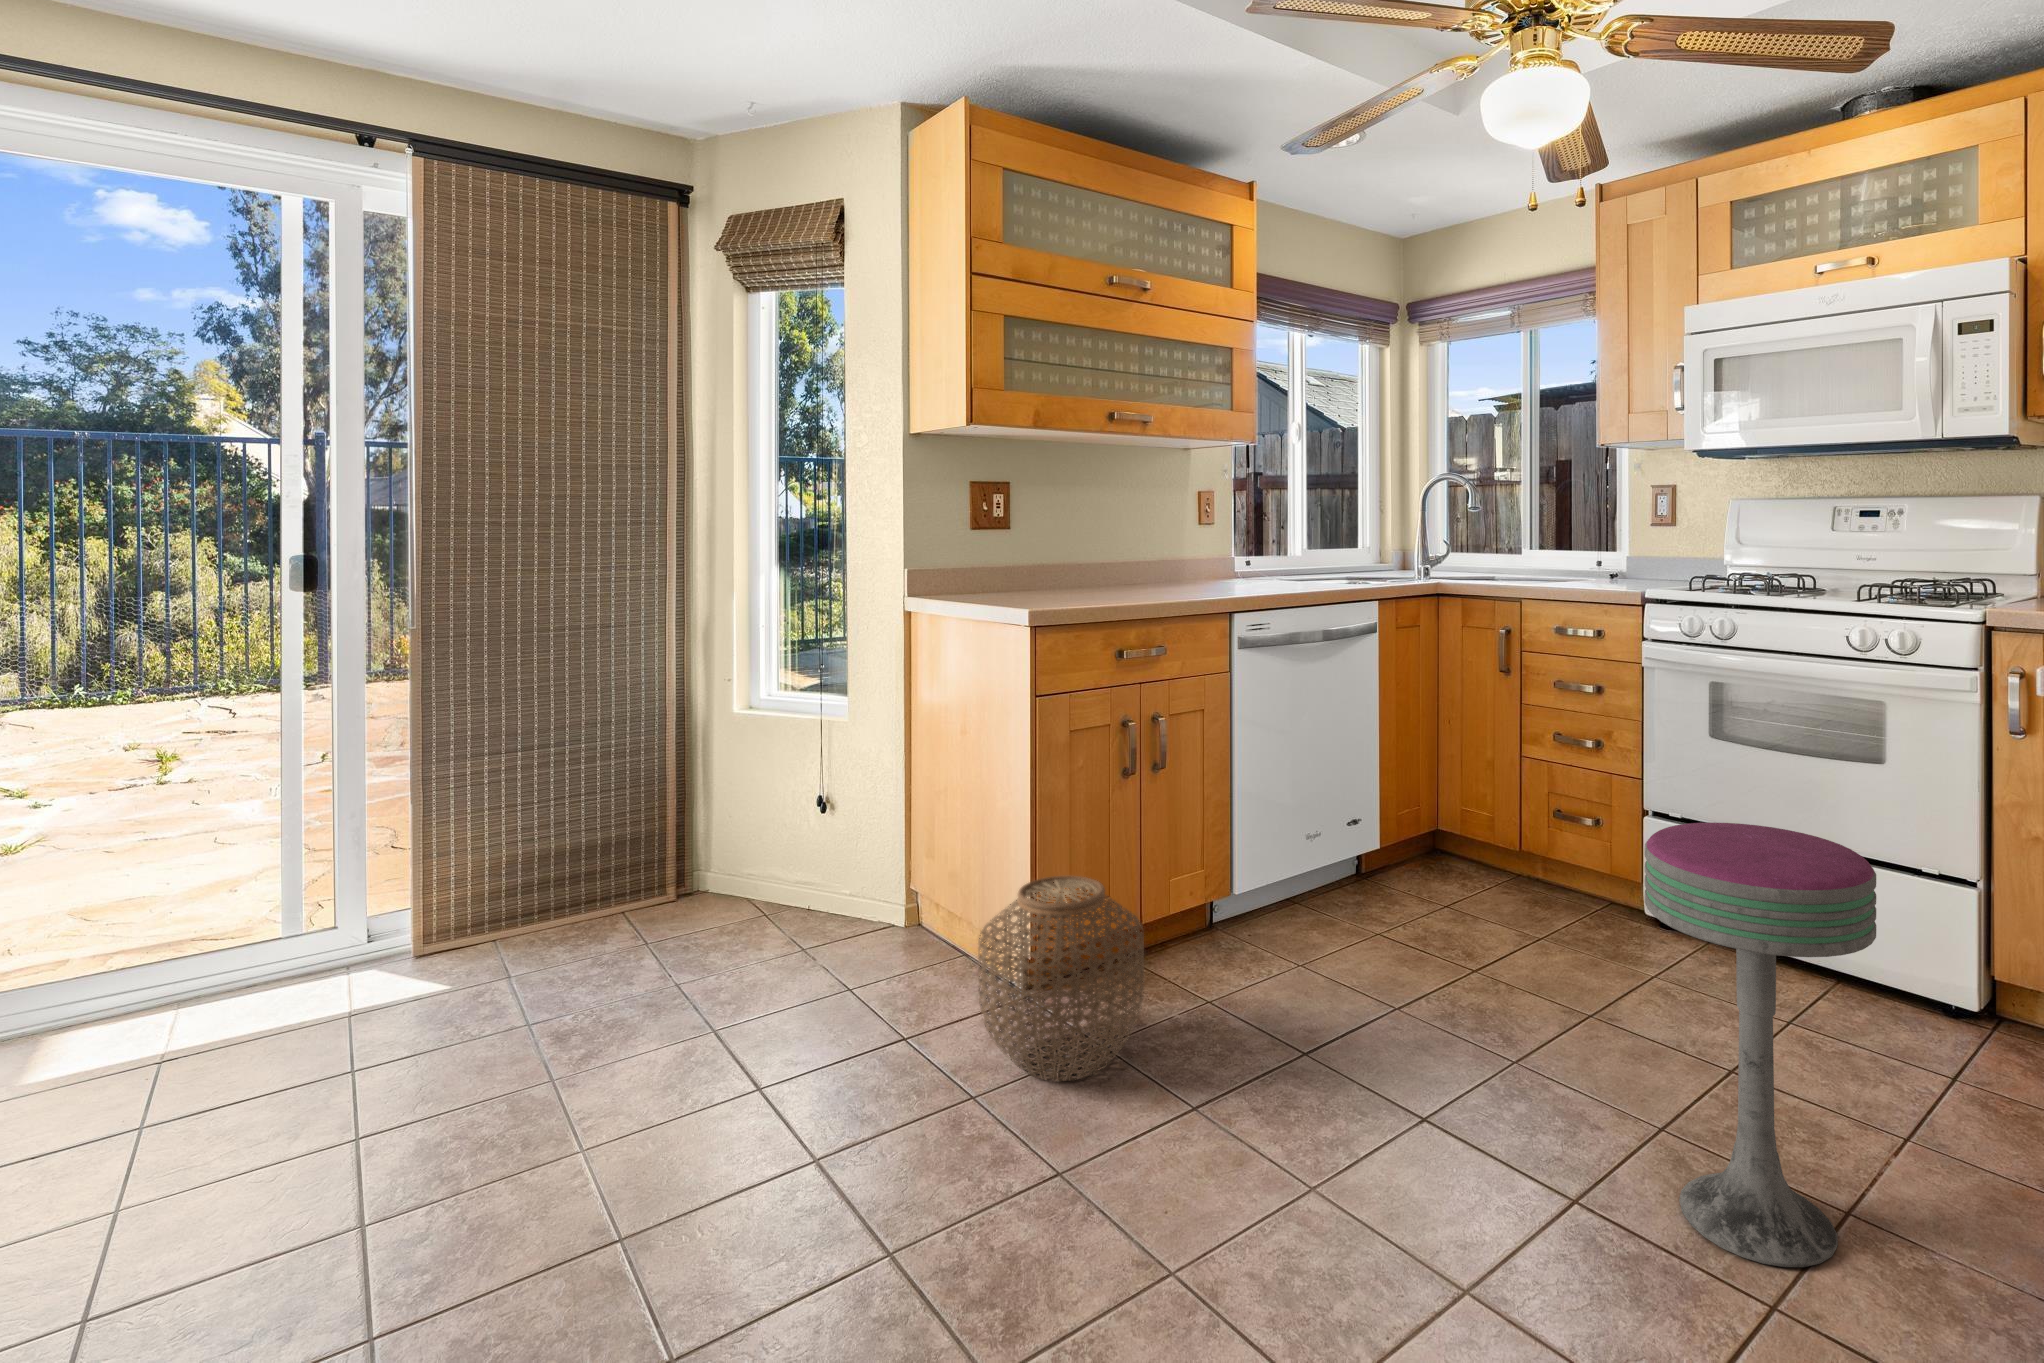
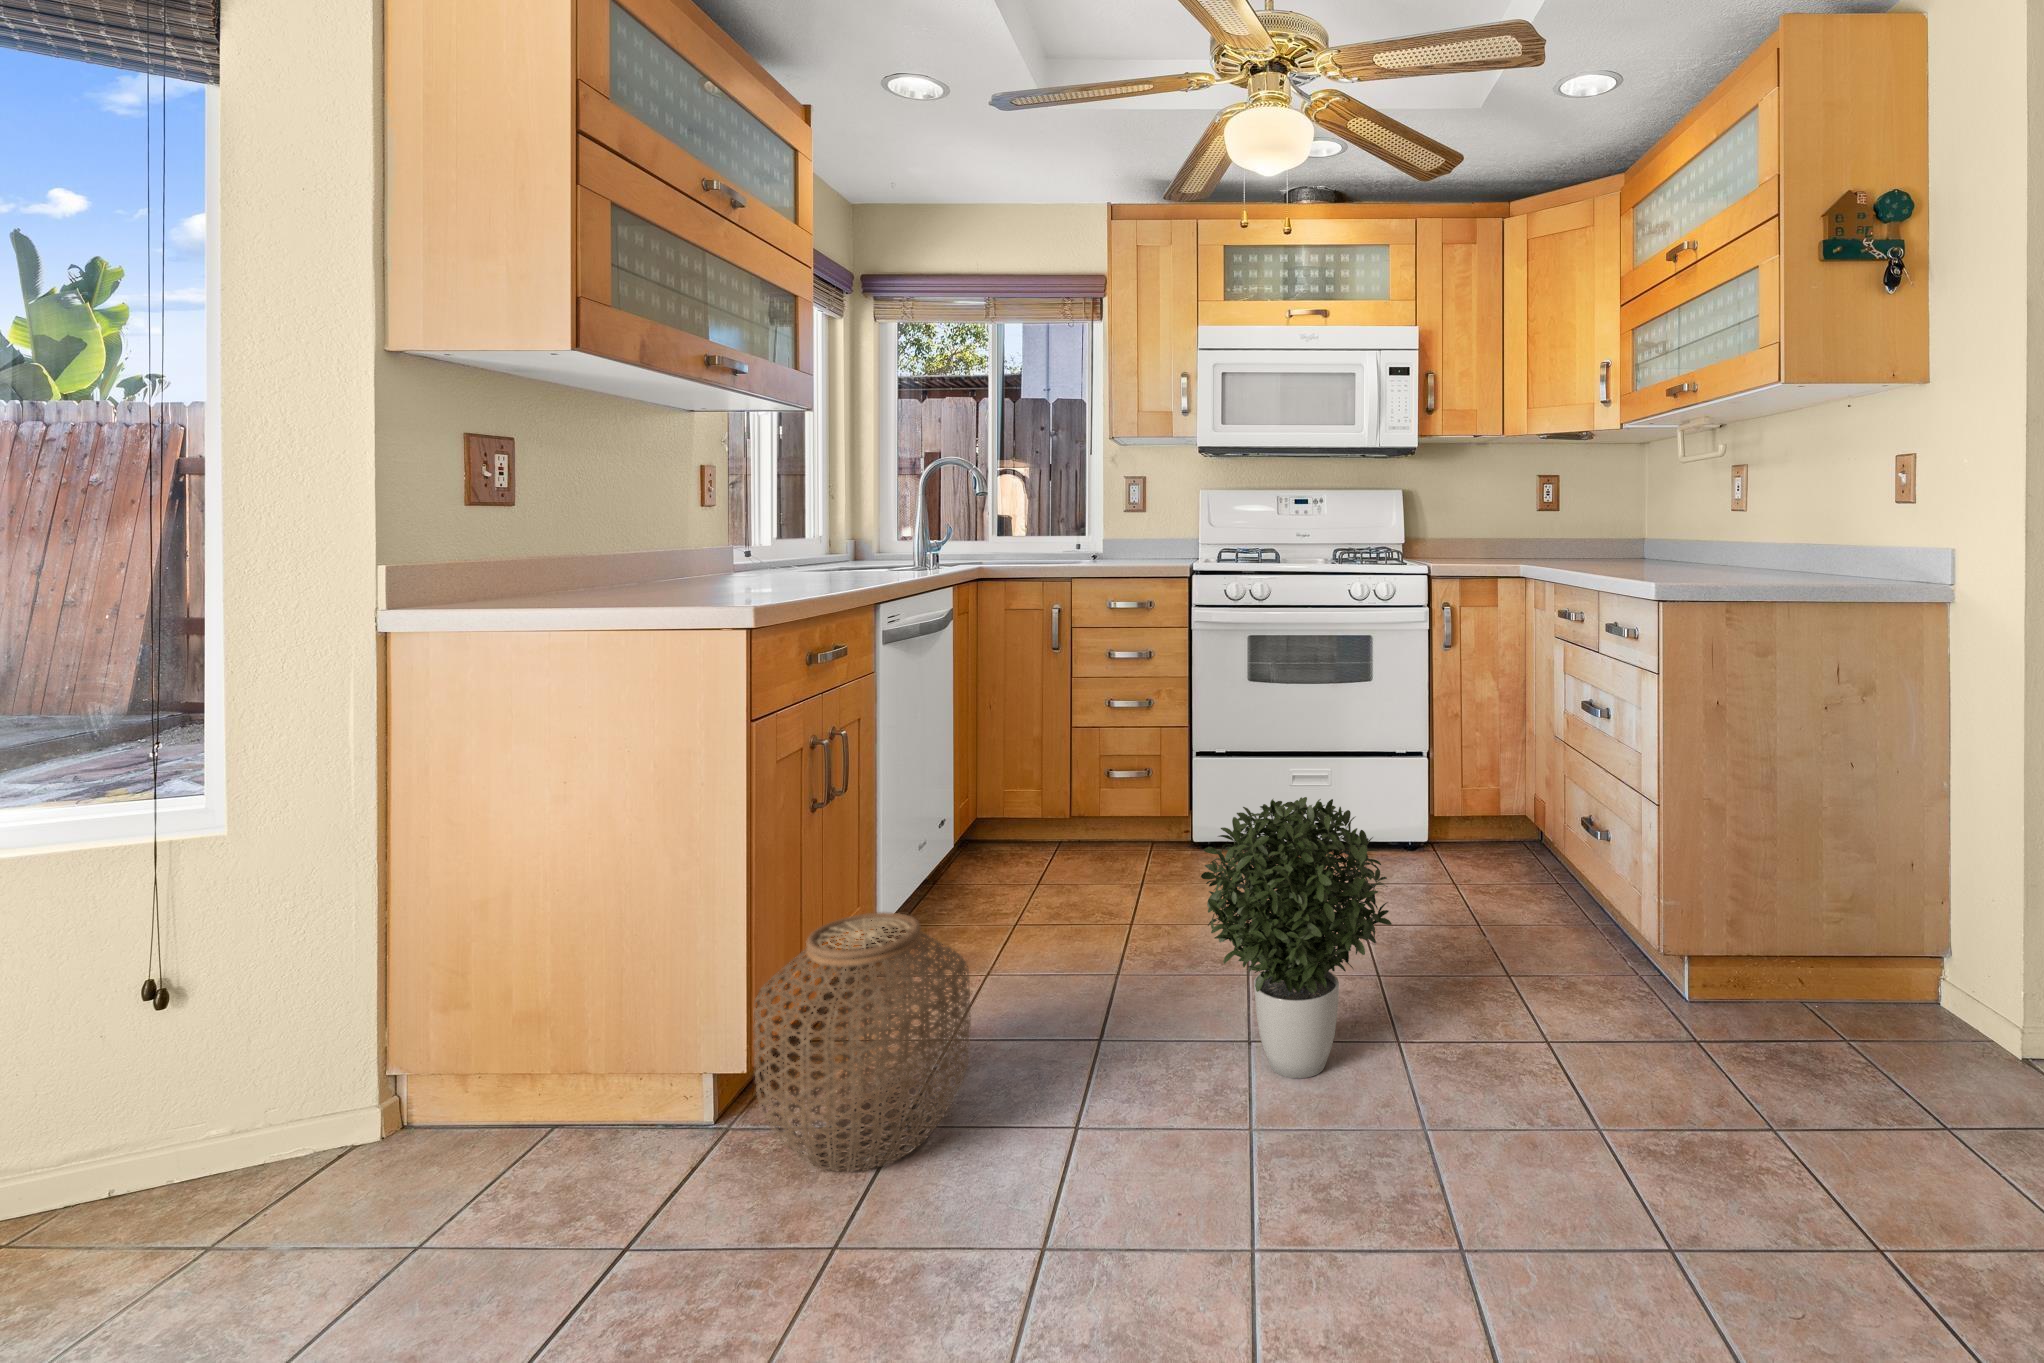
bar stool: present [1644,823,1876,1267] -> none [1408,710,1560,1014]
potted plant: none [1313,872,1532,1193] -> present [1201,797,1392,1078]

